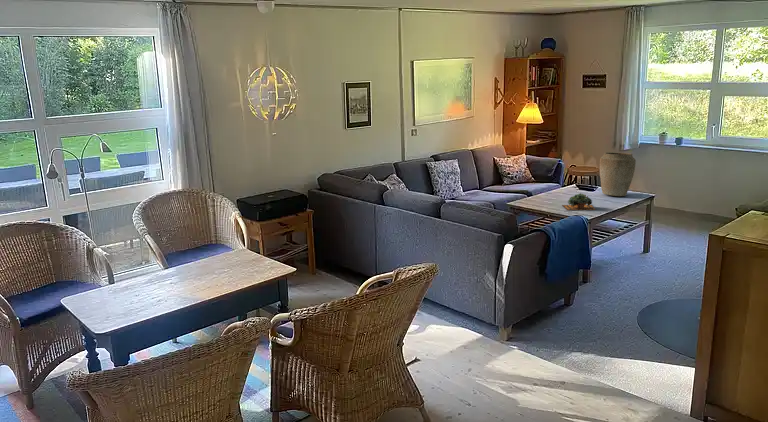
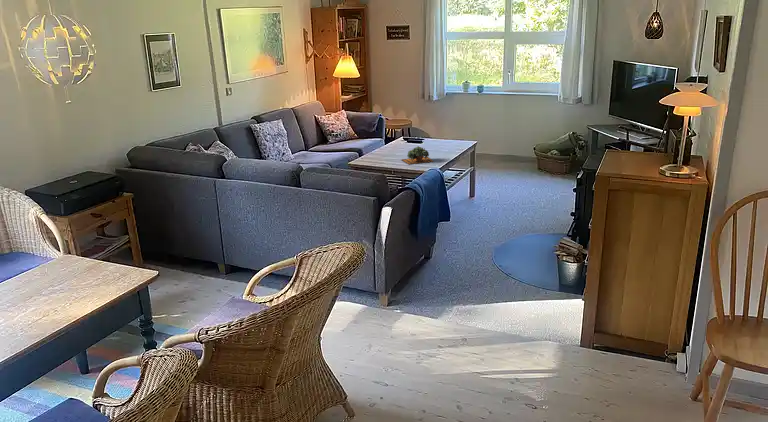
vase: present [600,152,636,196] -> none [427,104,459,146]

